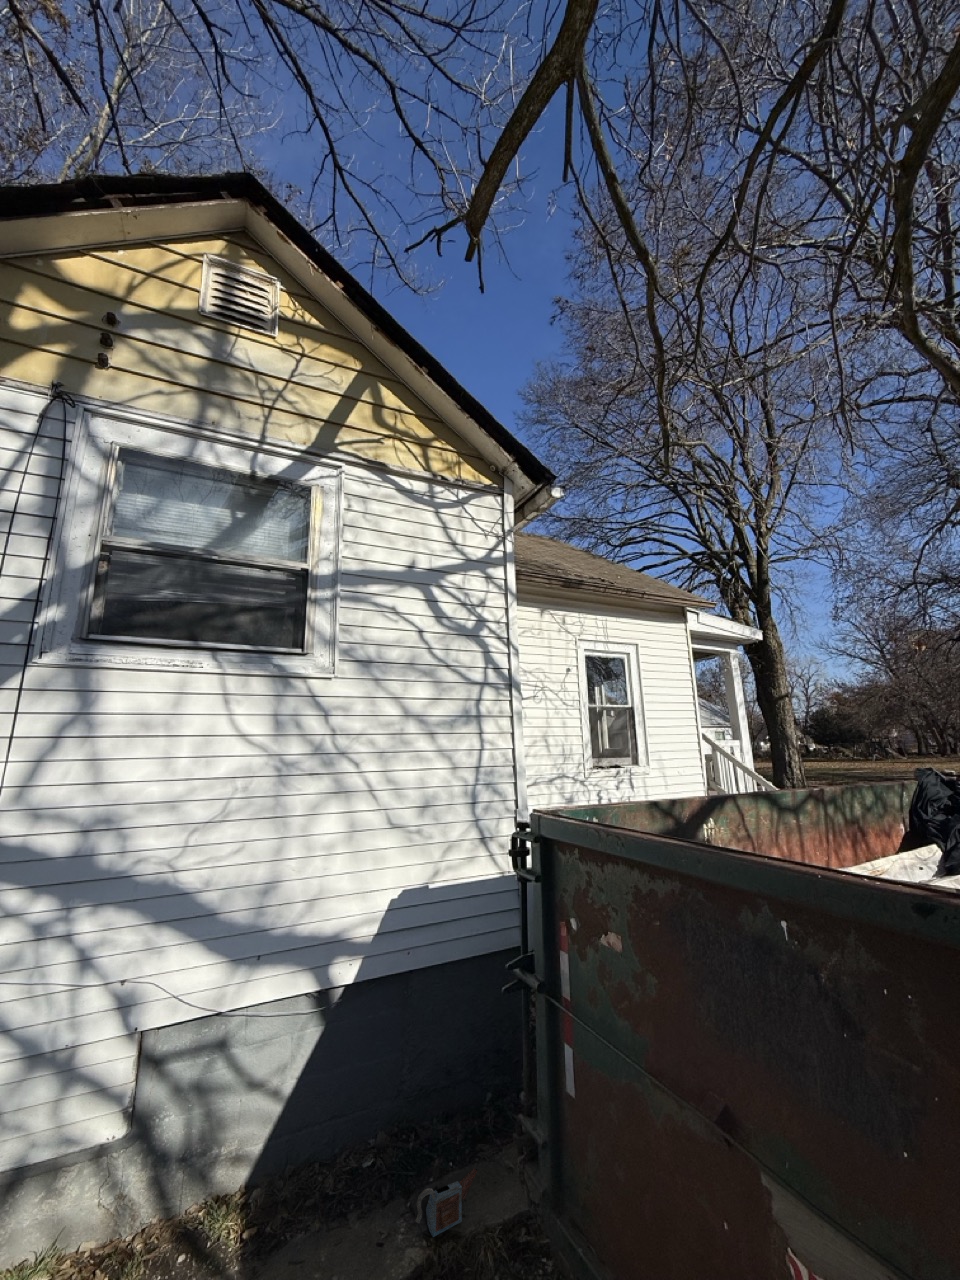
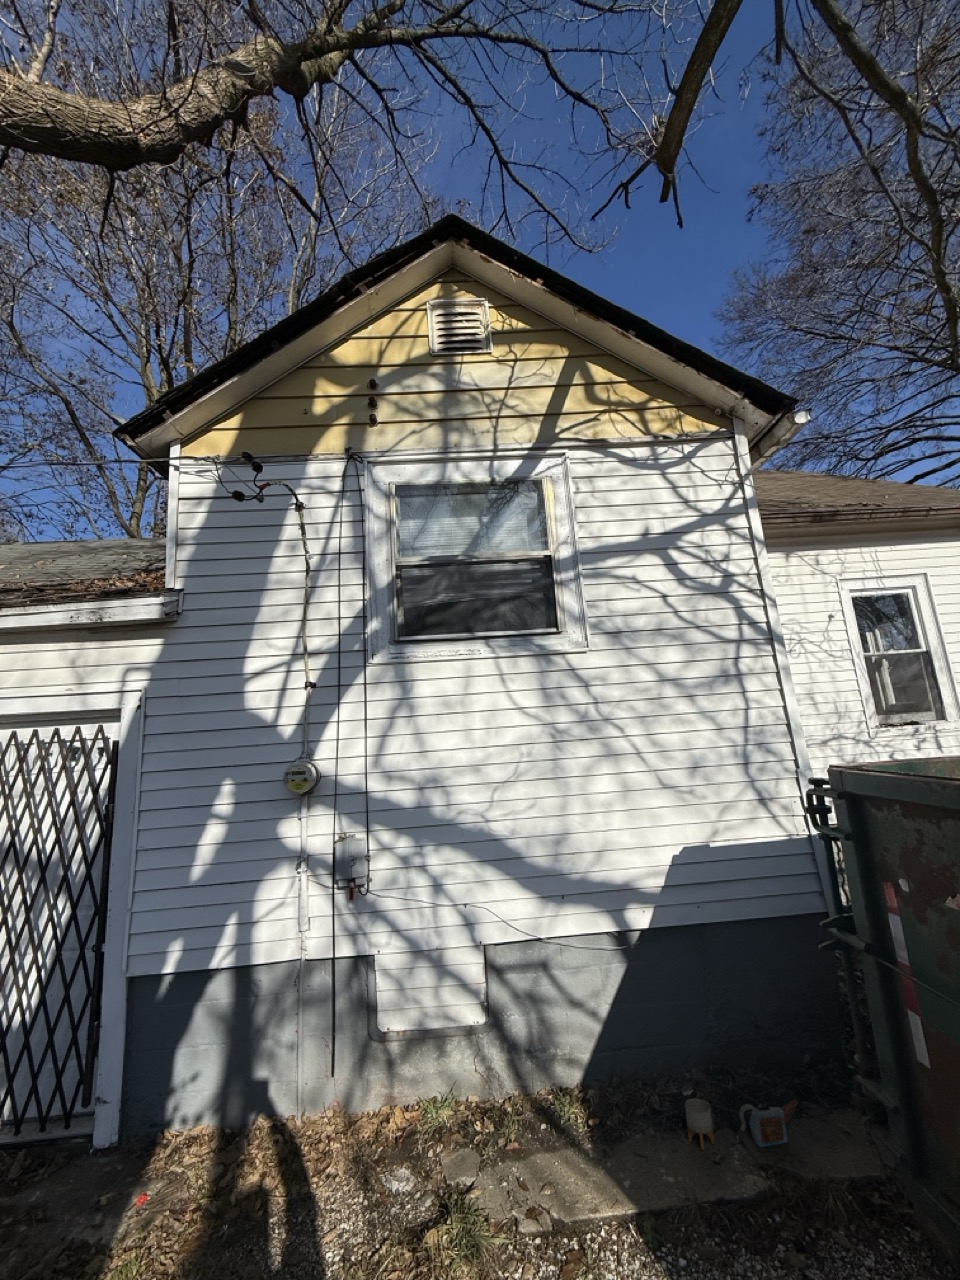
planter: none [358,1191,387,1259] -> present [685,1099,714,1150]

